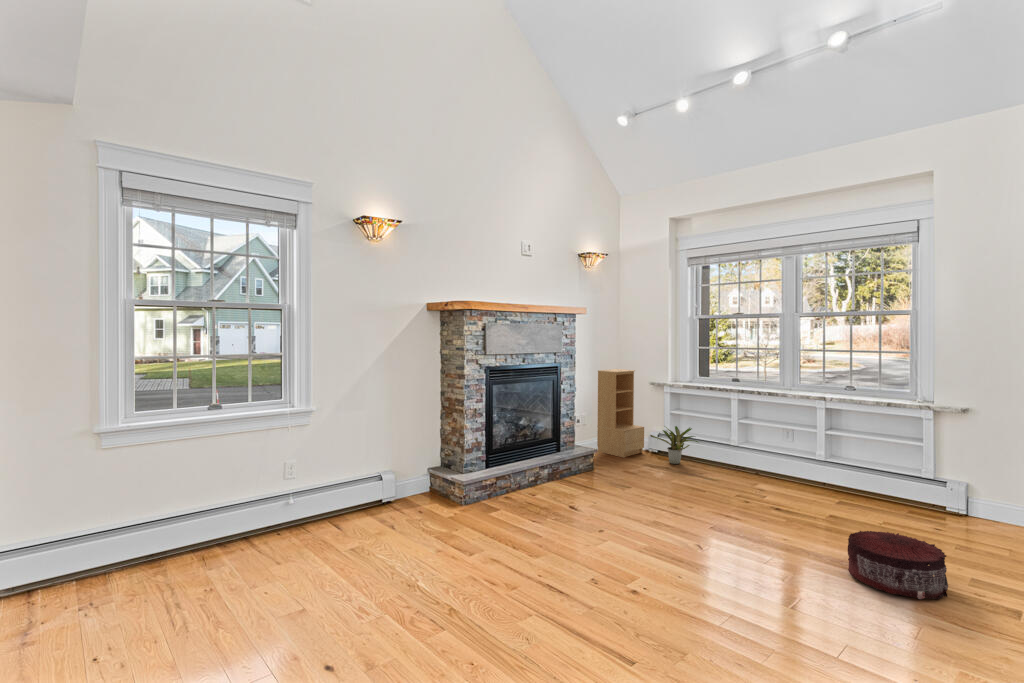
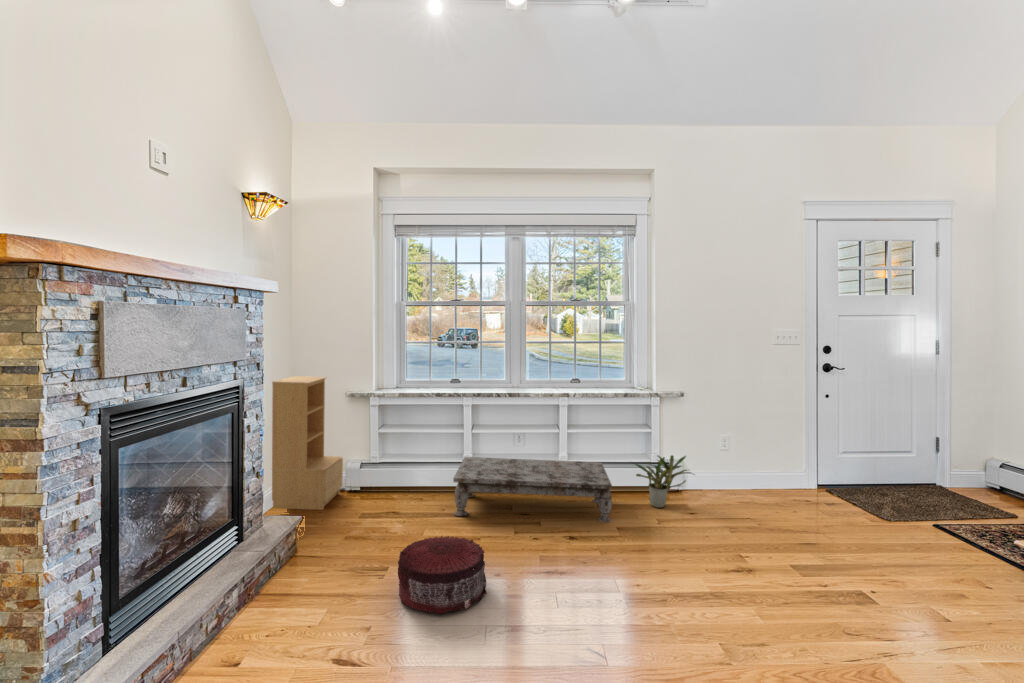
potted plant: present [650,426,698,464] -> present [634,455,690,508]
coffee table: none [701,440,857,509] -> present [453,457,612,523]
pouf: present [848,531,948,599] -> present [398,536,487,614]

